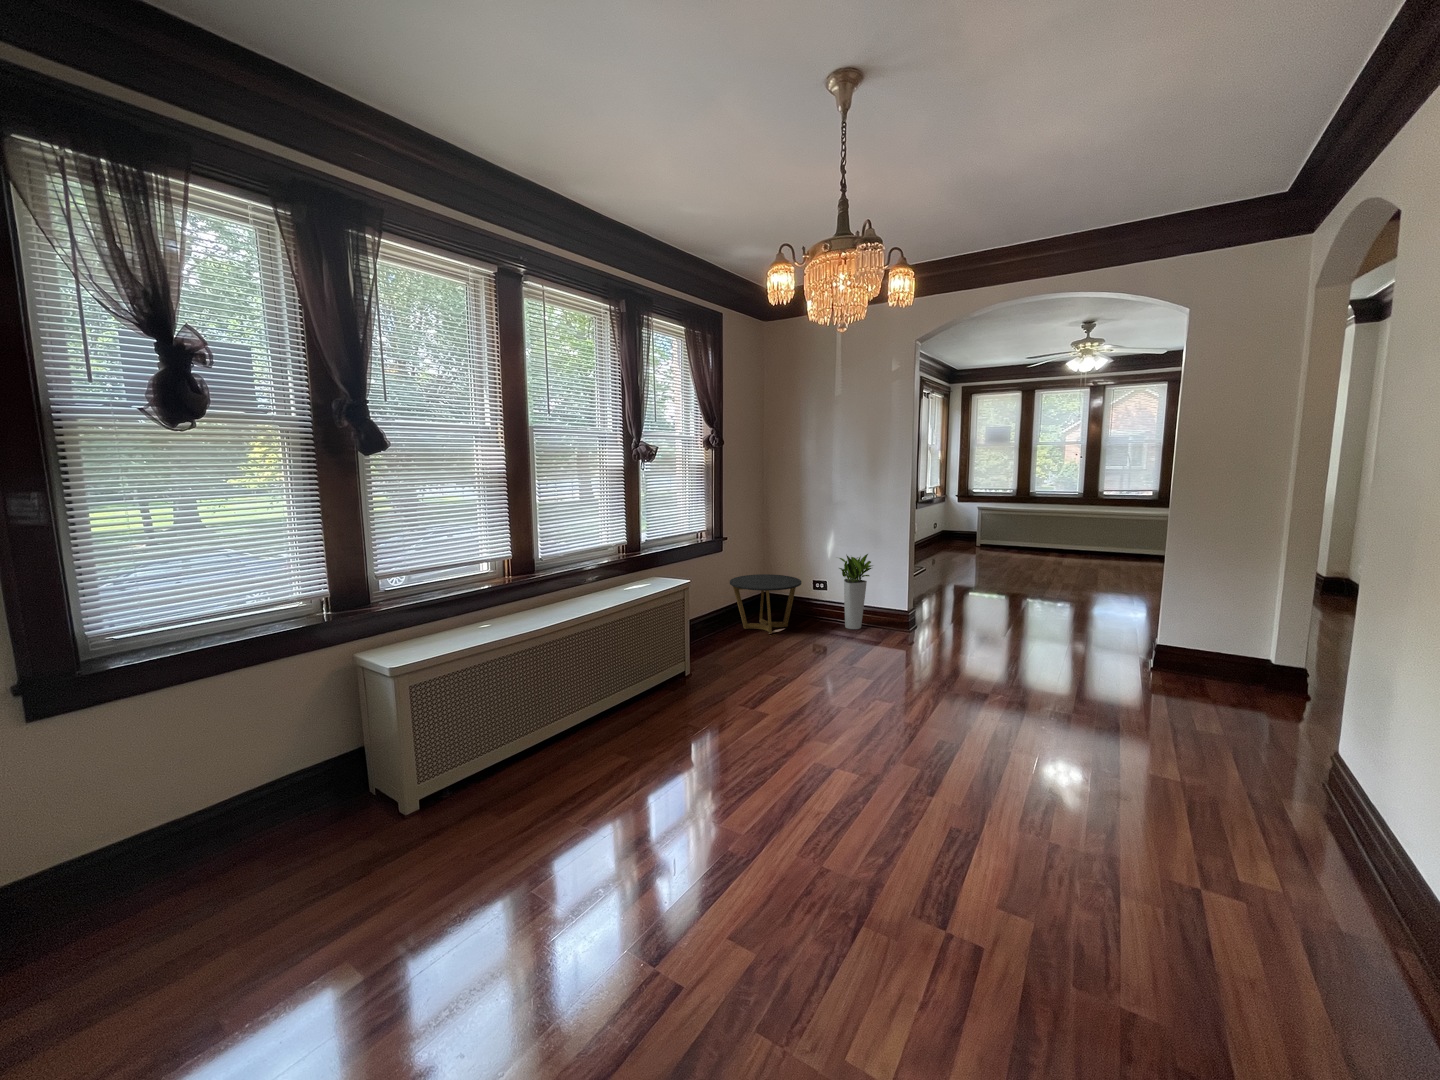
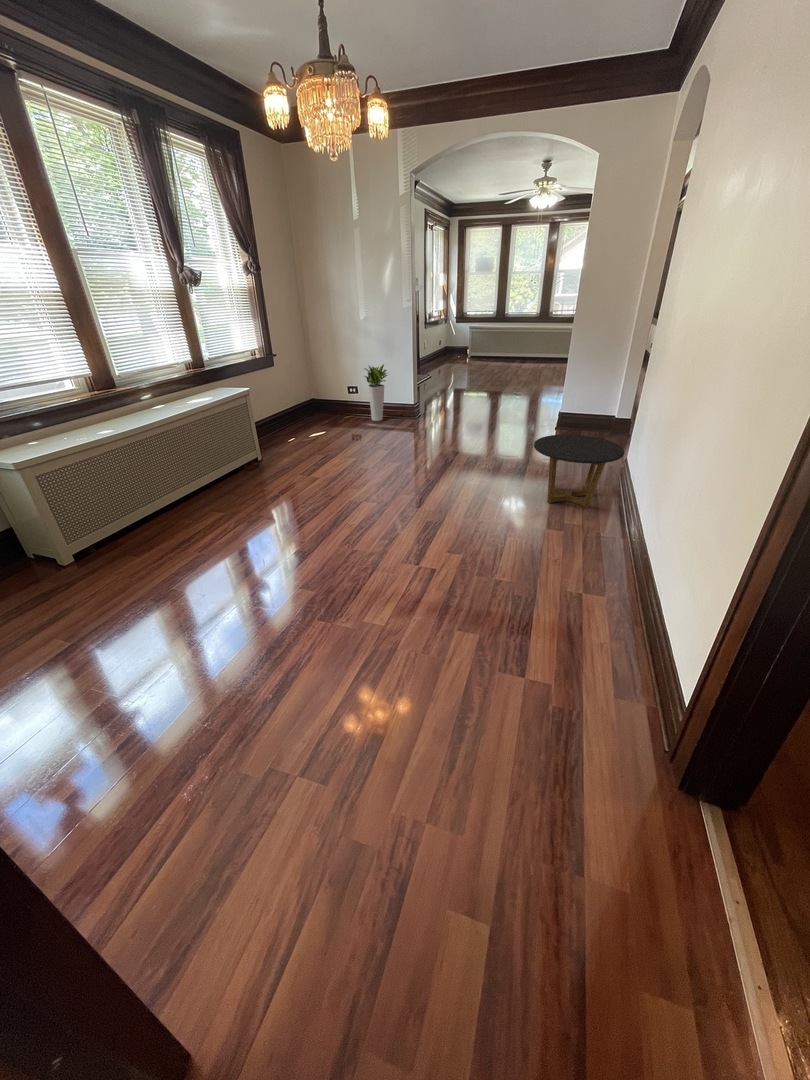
side table: present [730,574,801,634] -> present [534,434,624,508]

